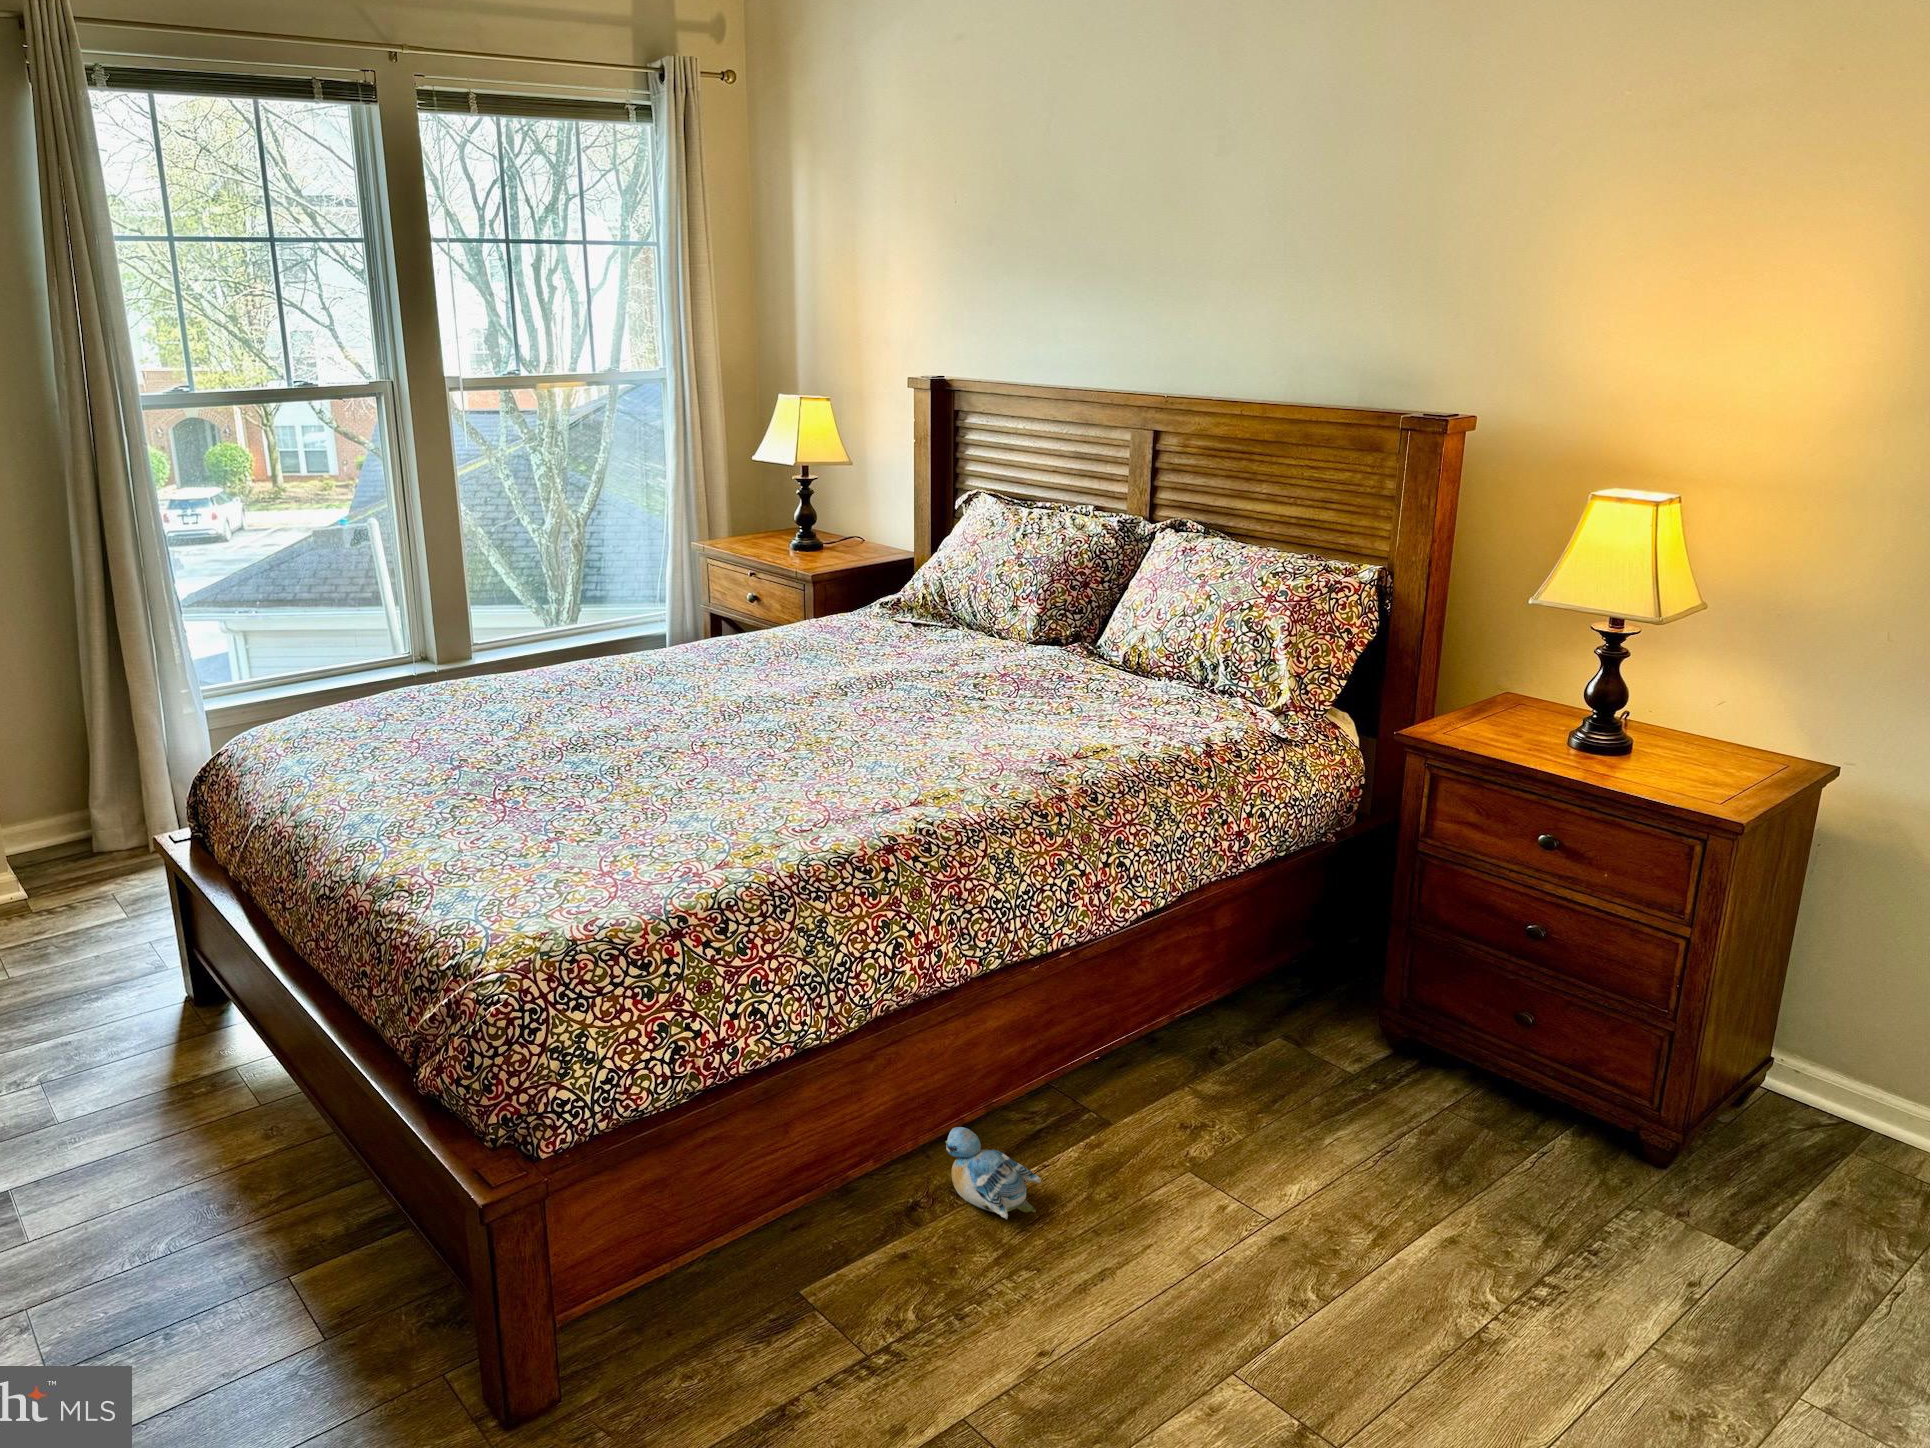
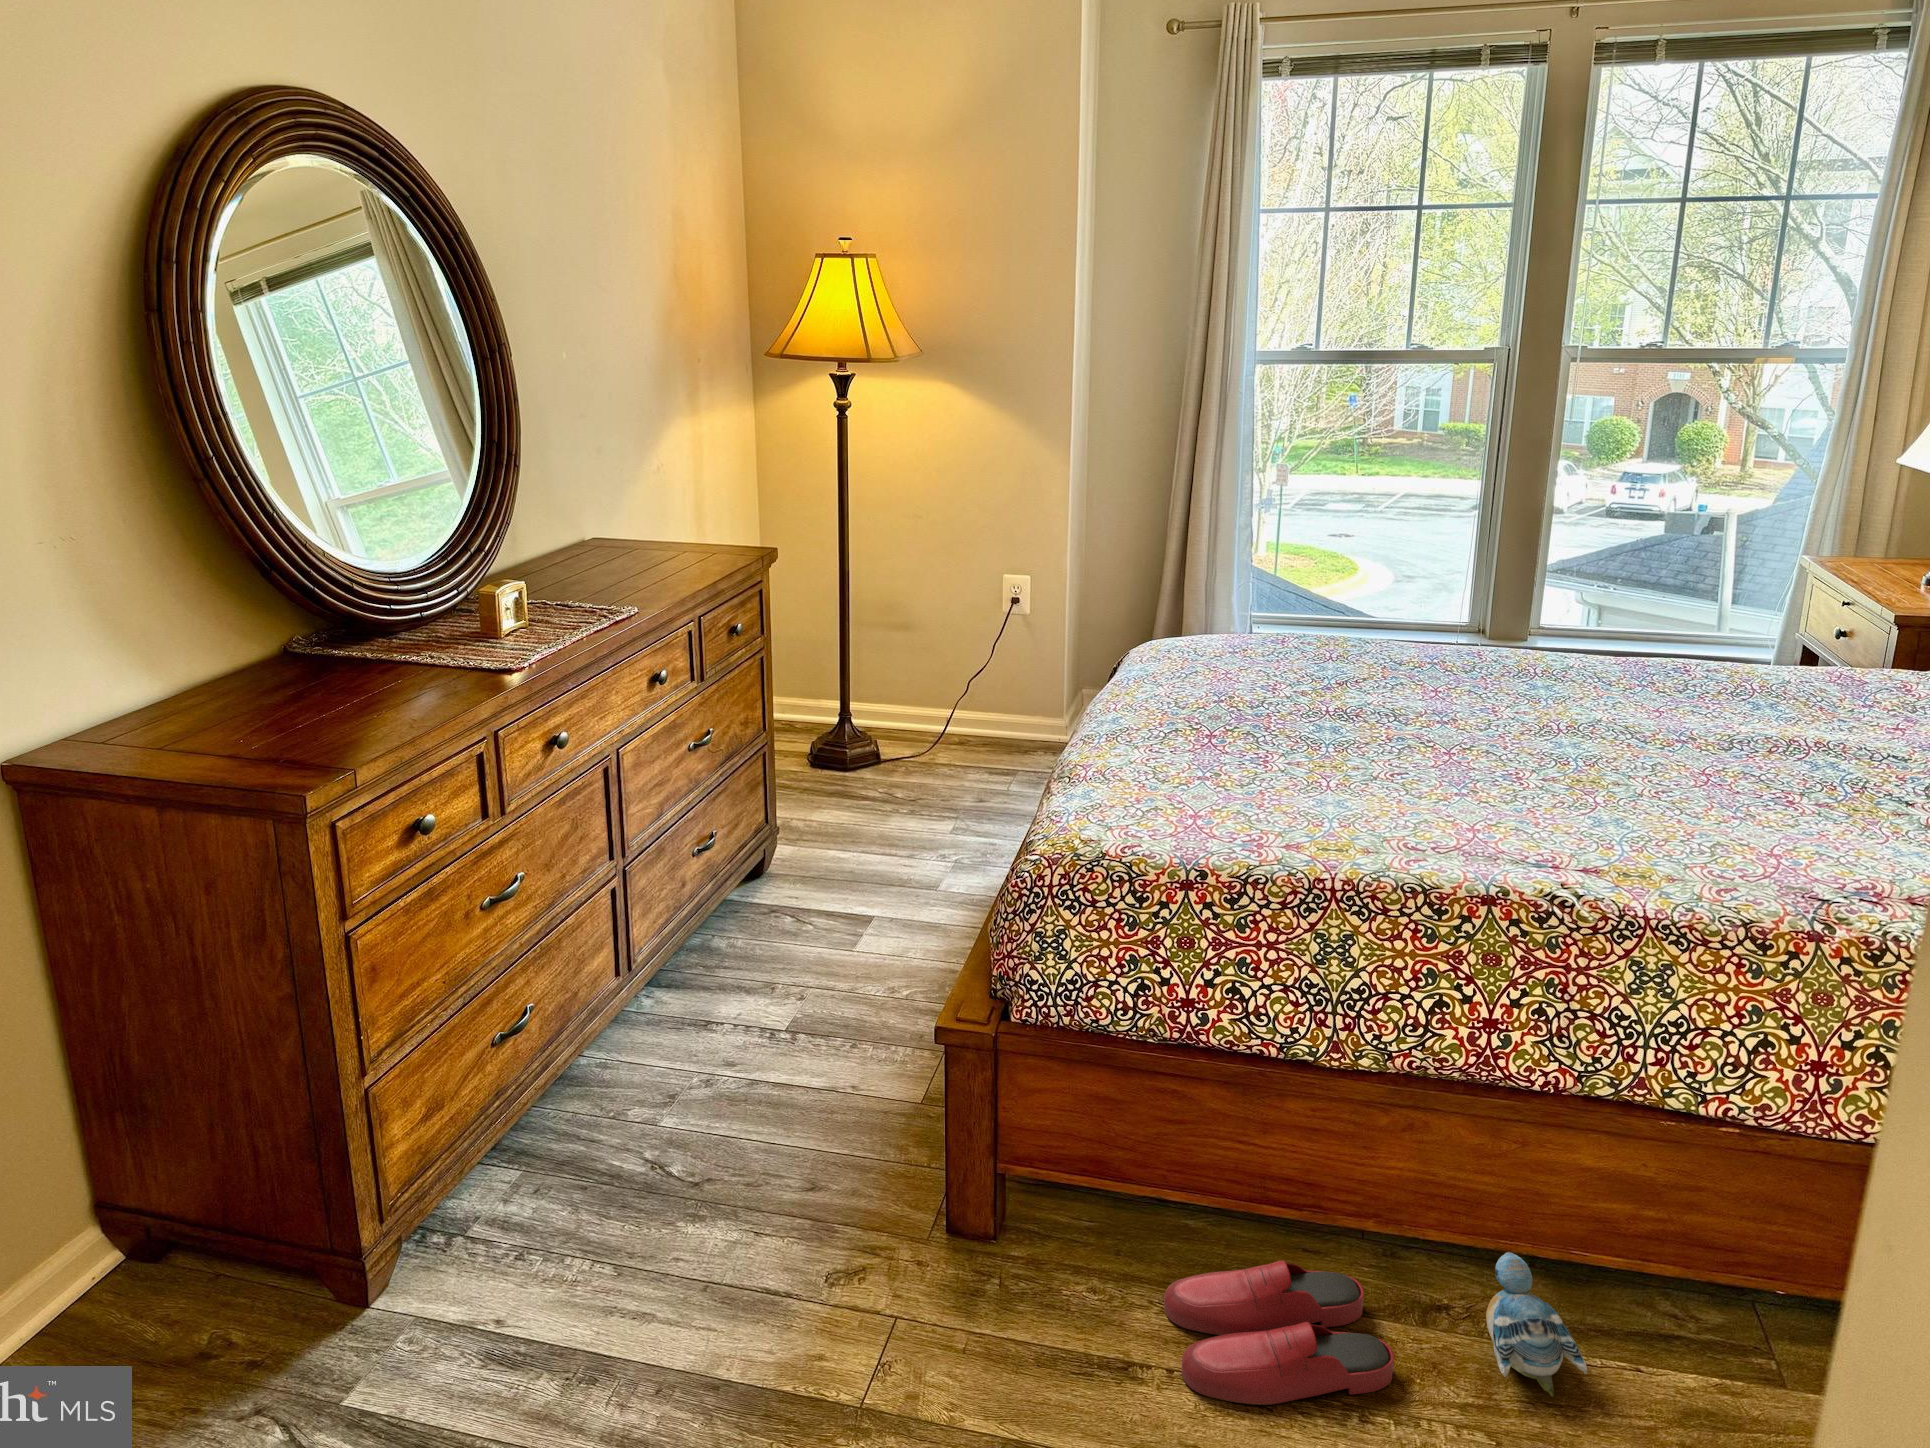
slippers: none [747,1222,947,1391] -> present [1164,1260,1394,1405]

